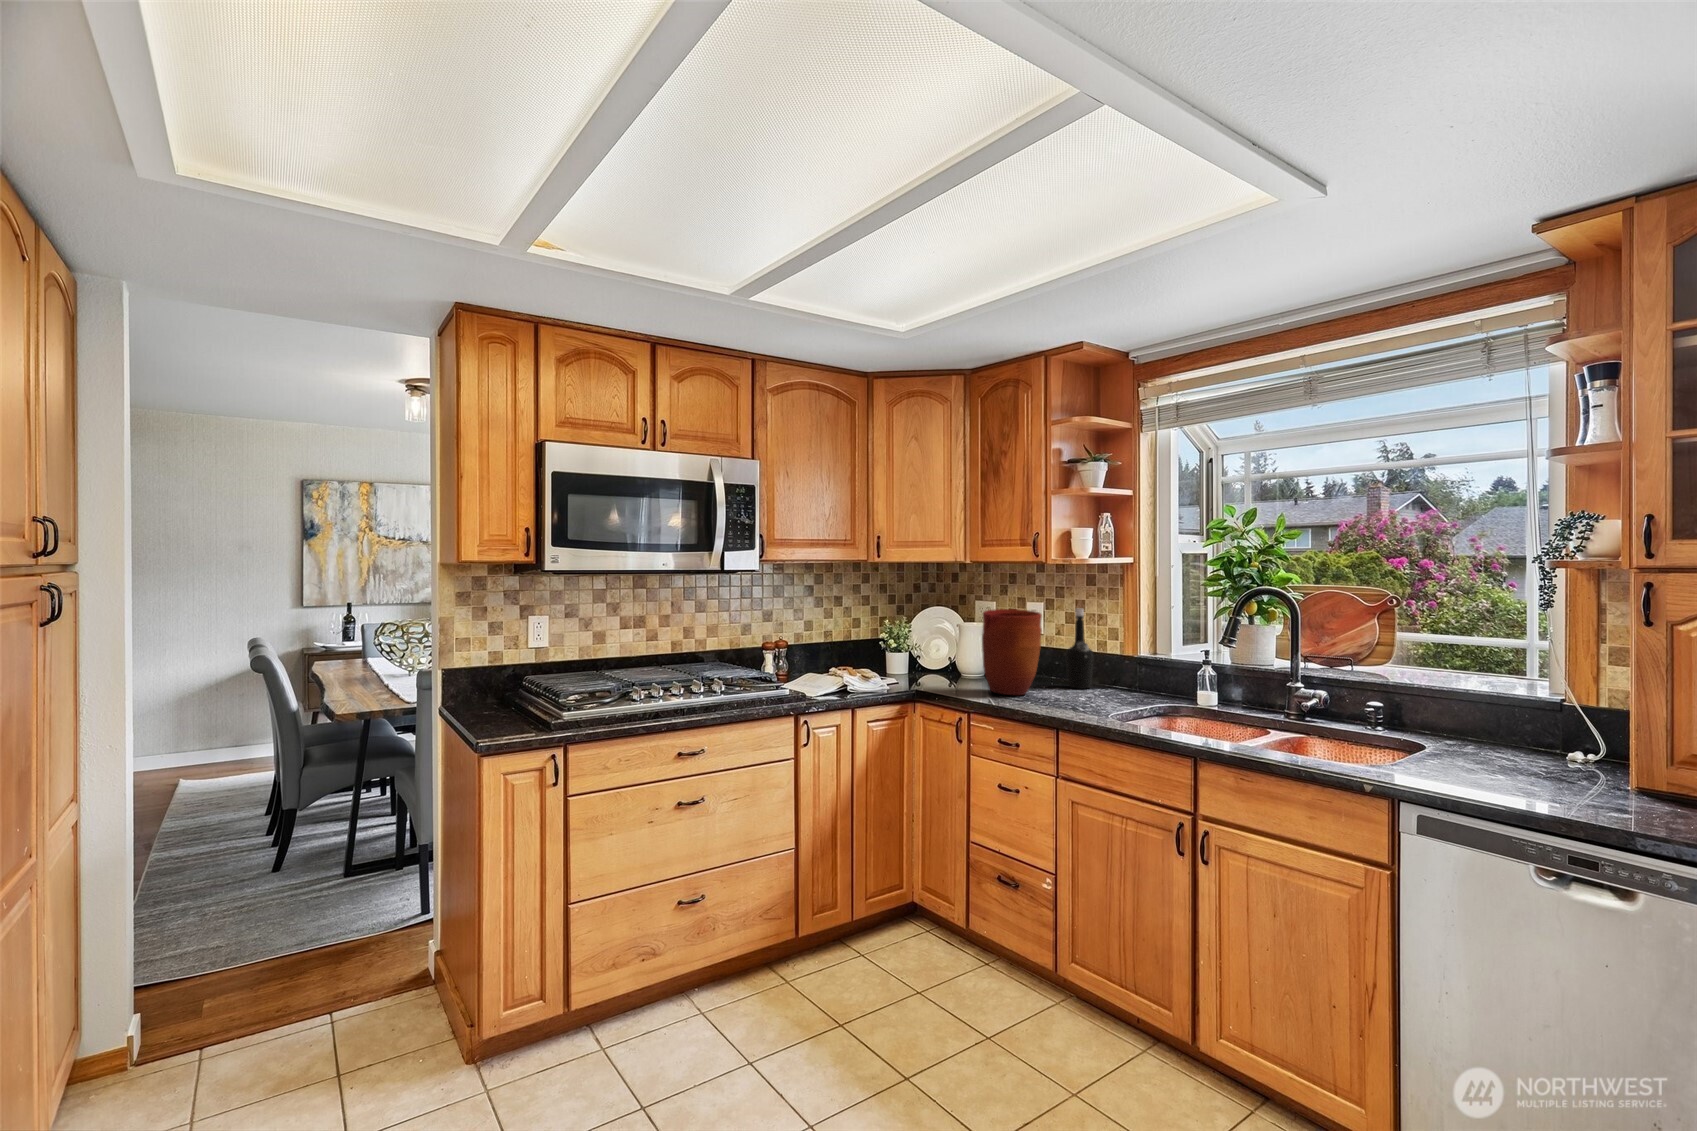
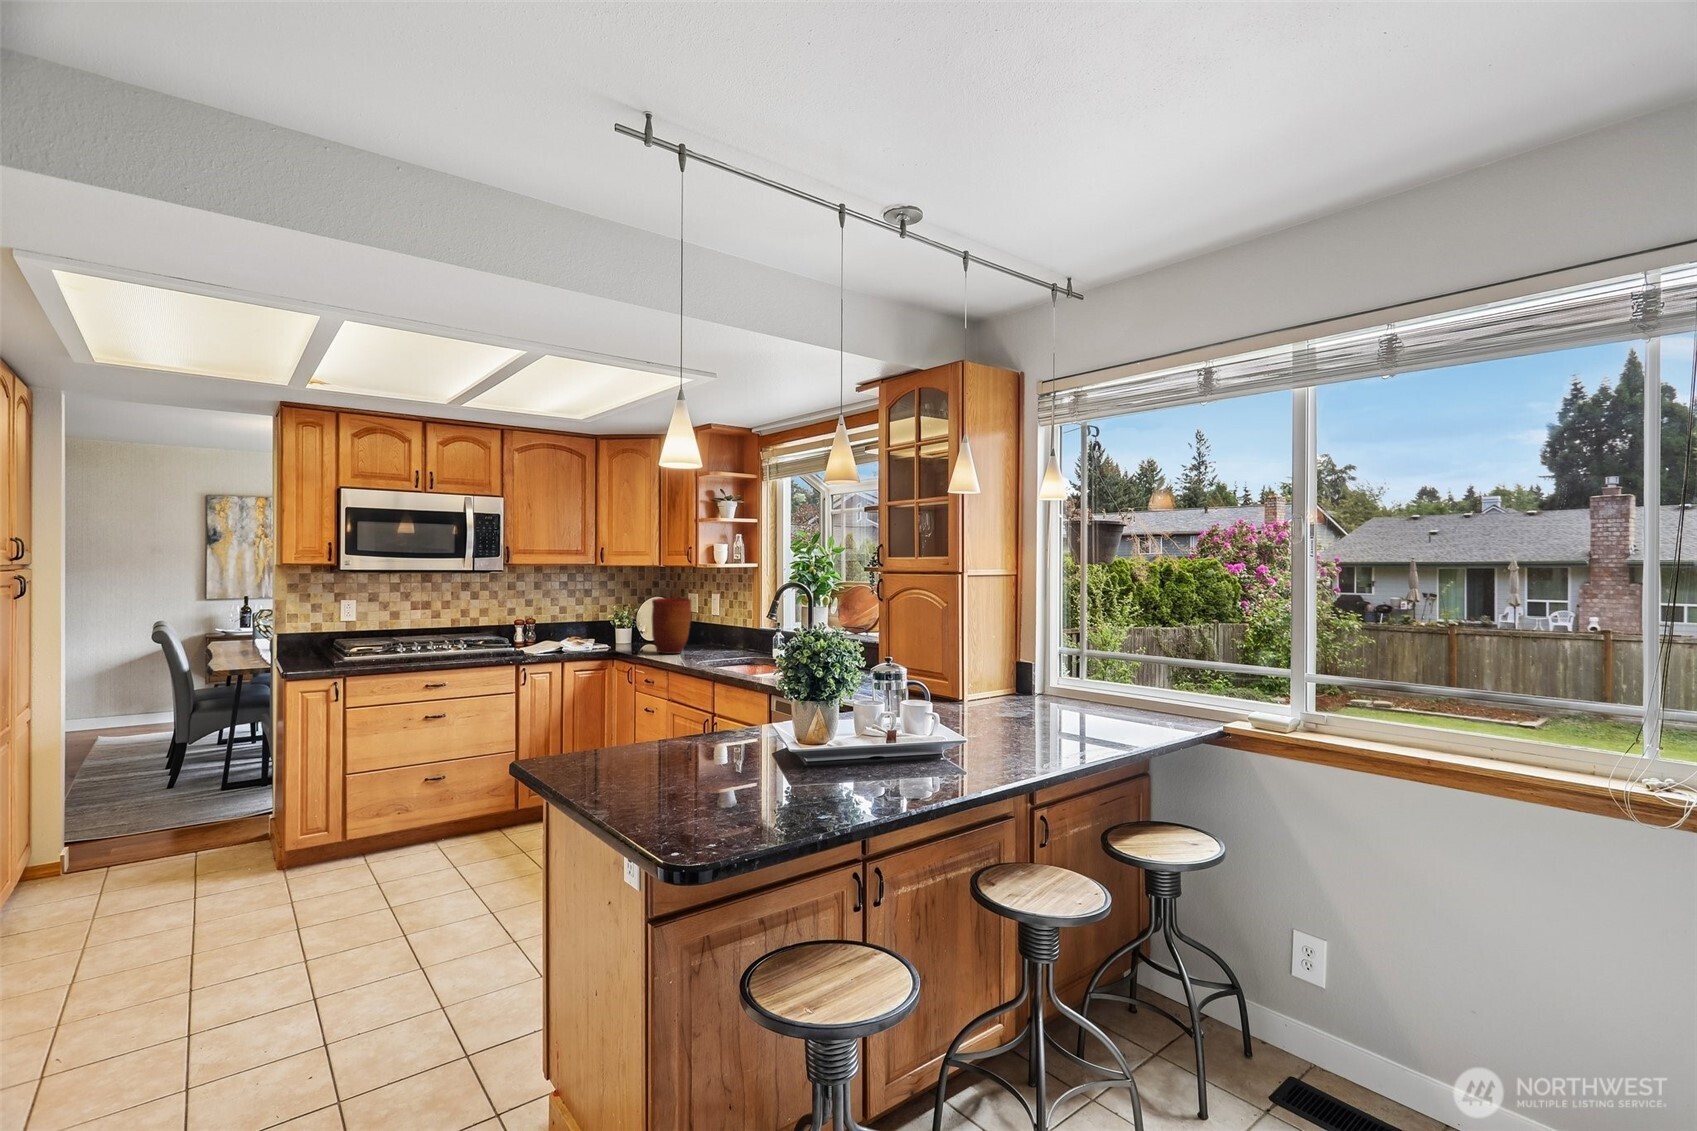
bottle: present [1066,609,1094,689] -> none [720,598,738,651]

